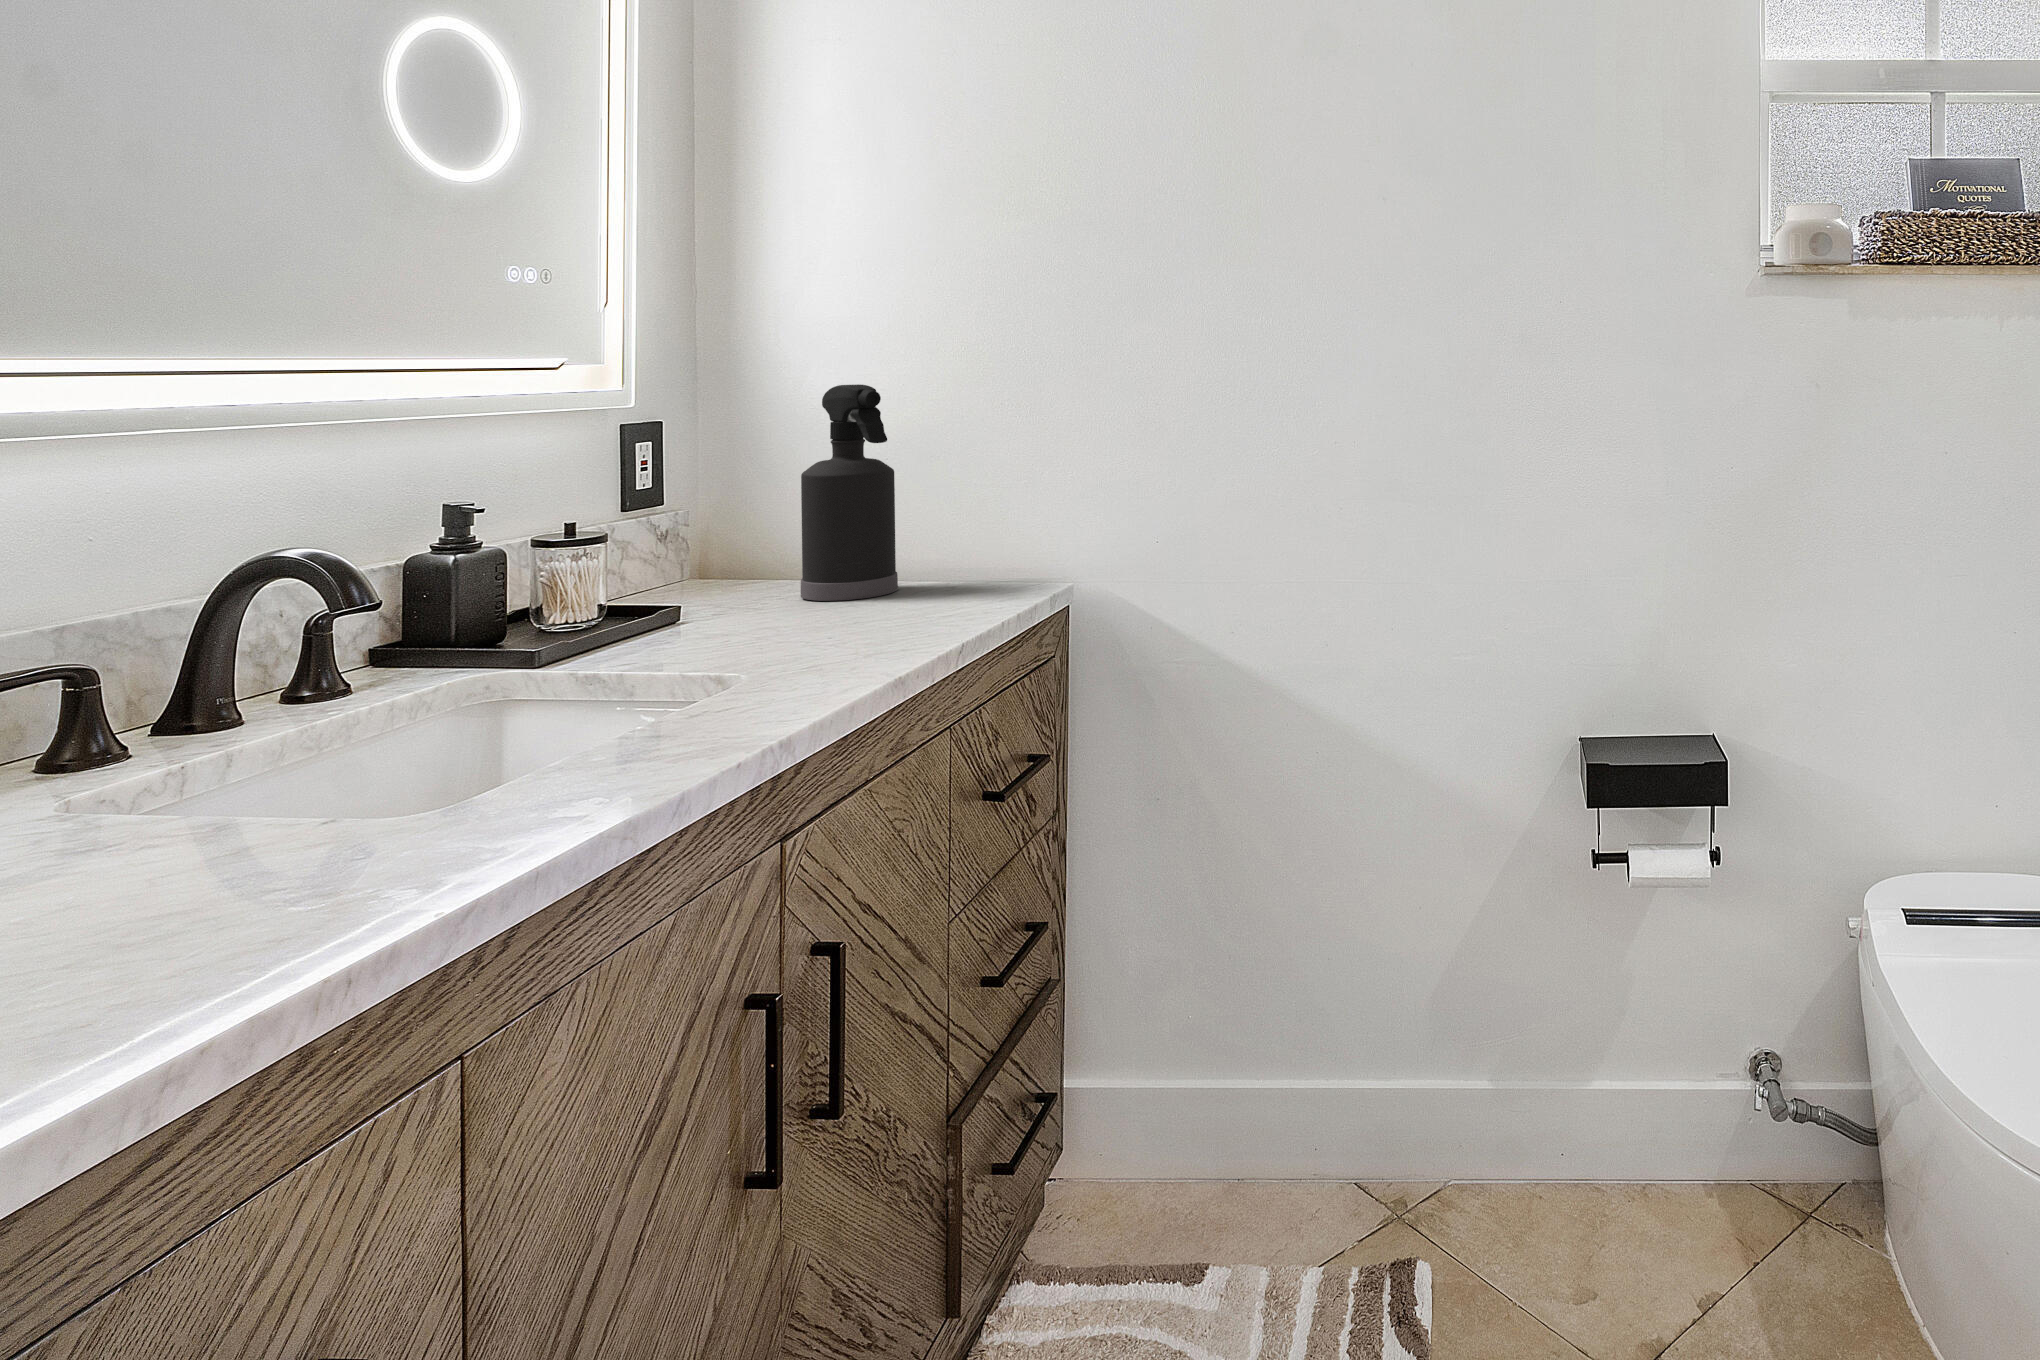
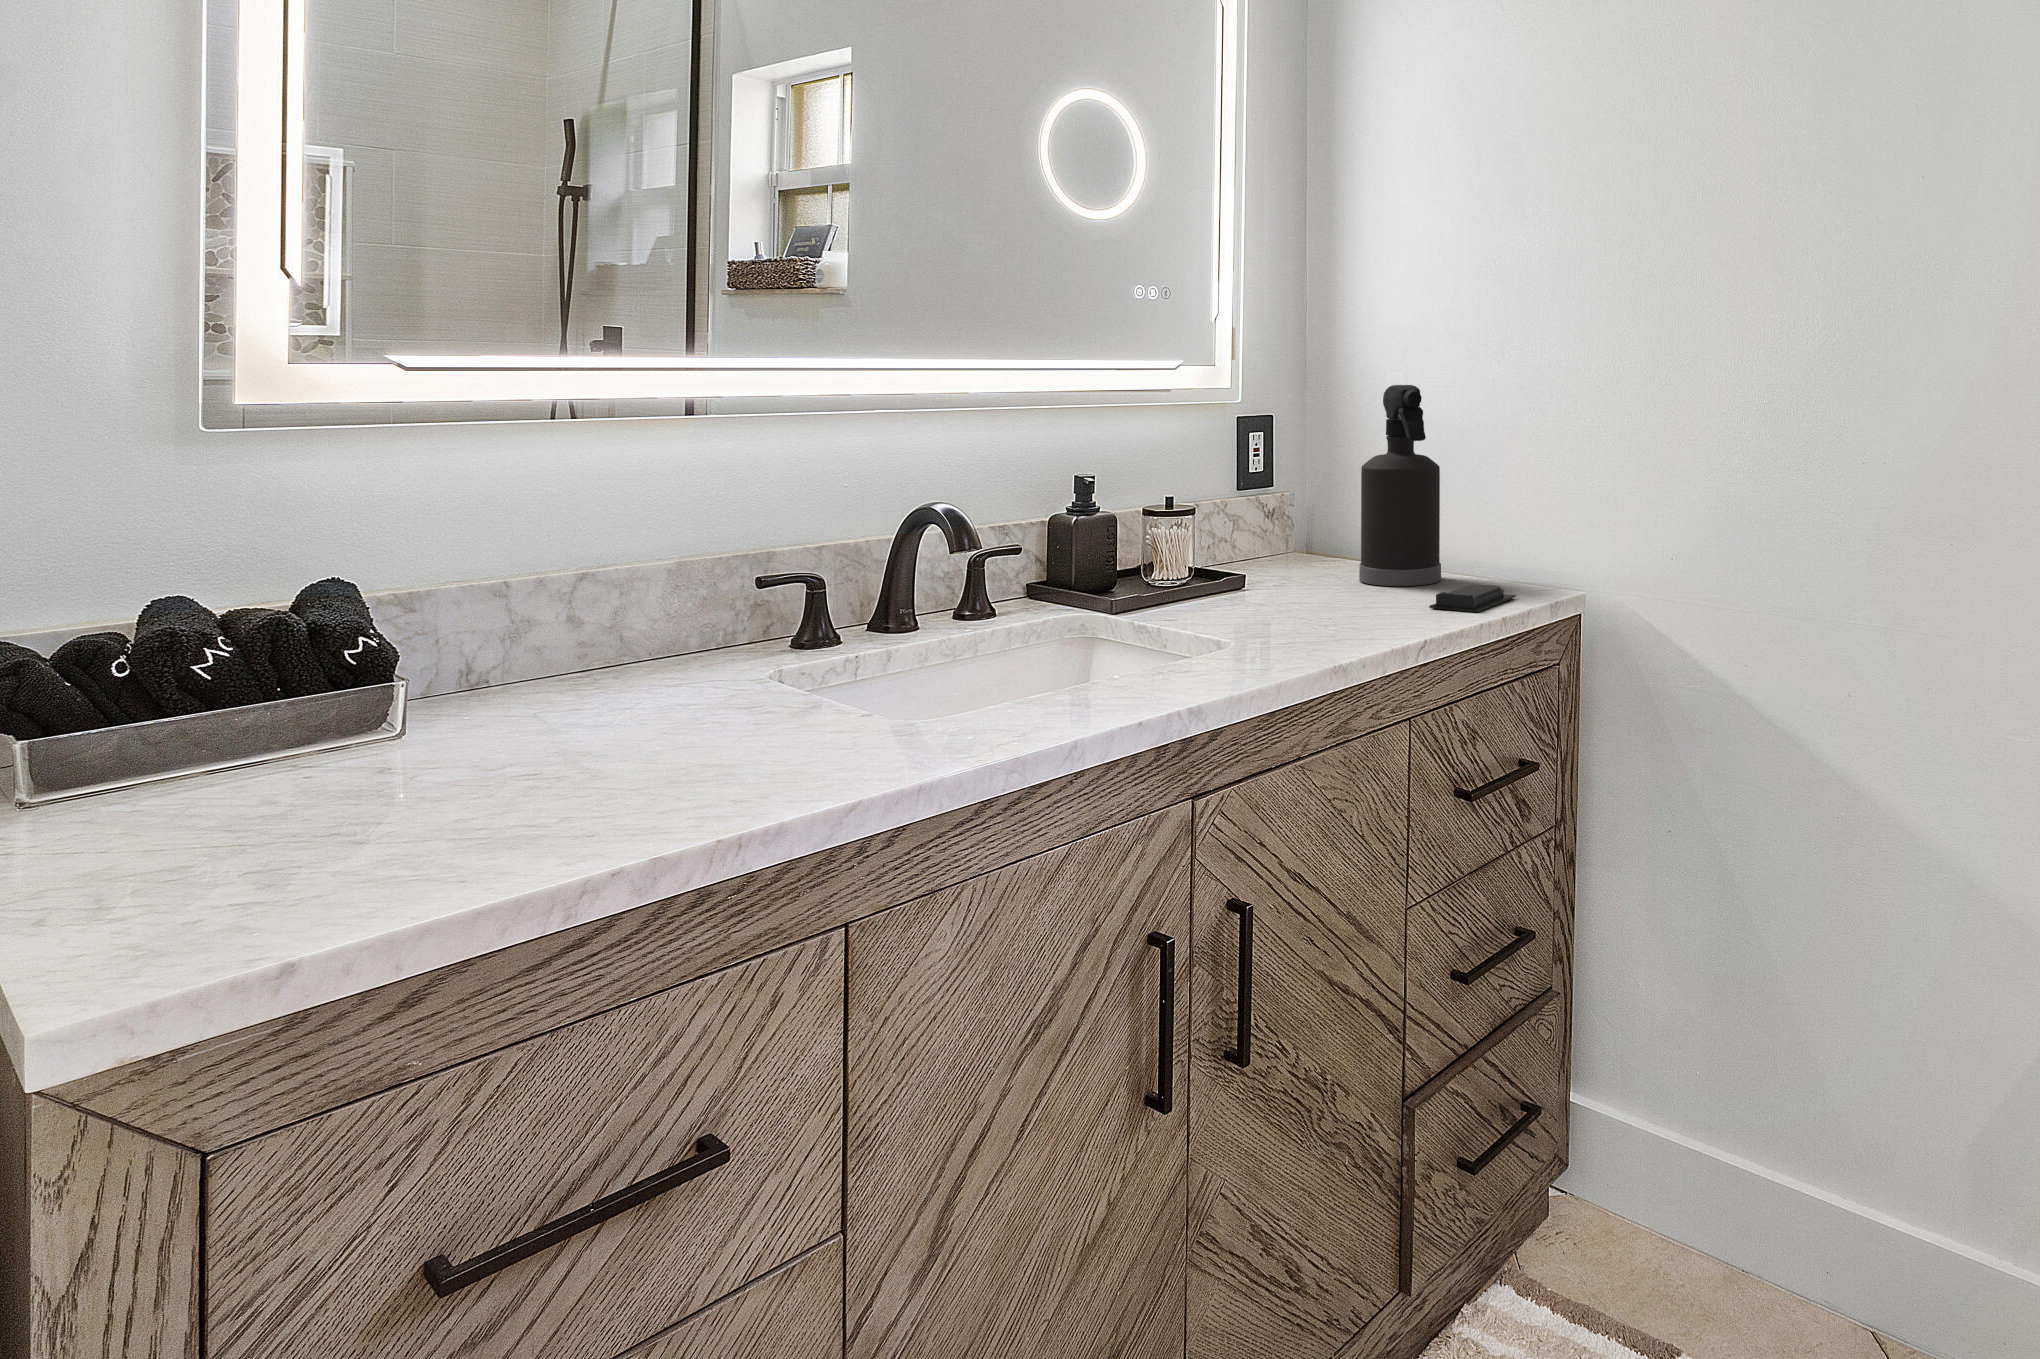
soap bar: none [924,585,1004,614] -> present [1429,584,1516,612]

